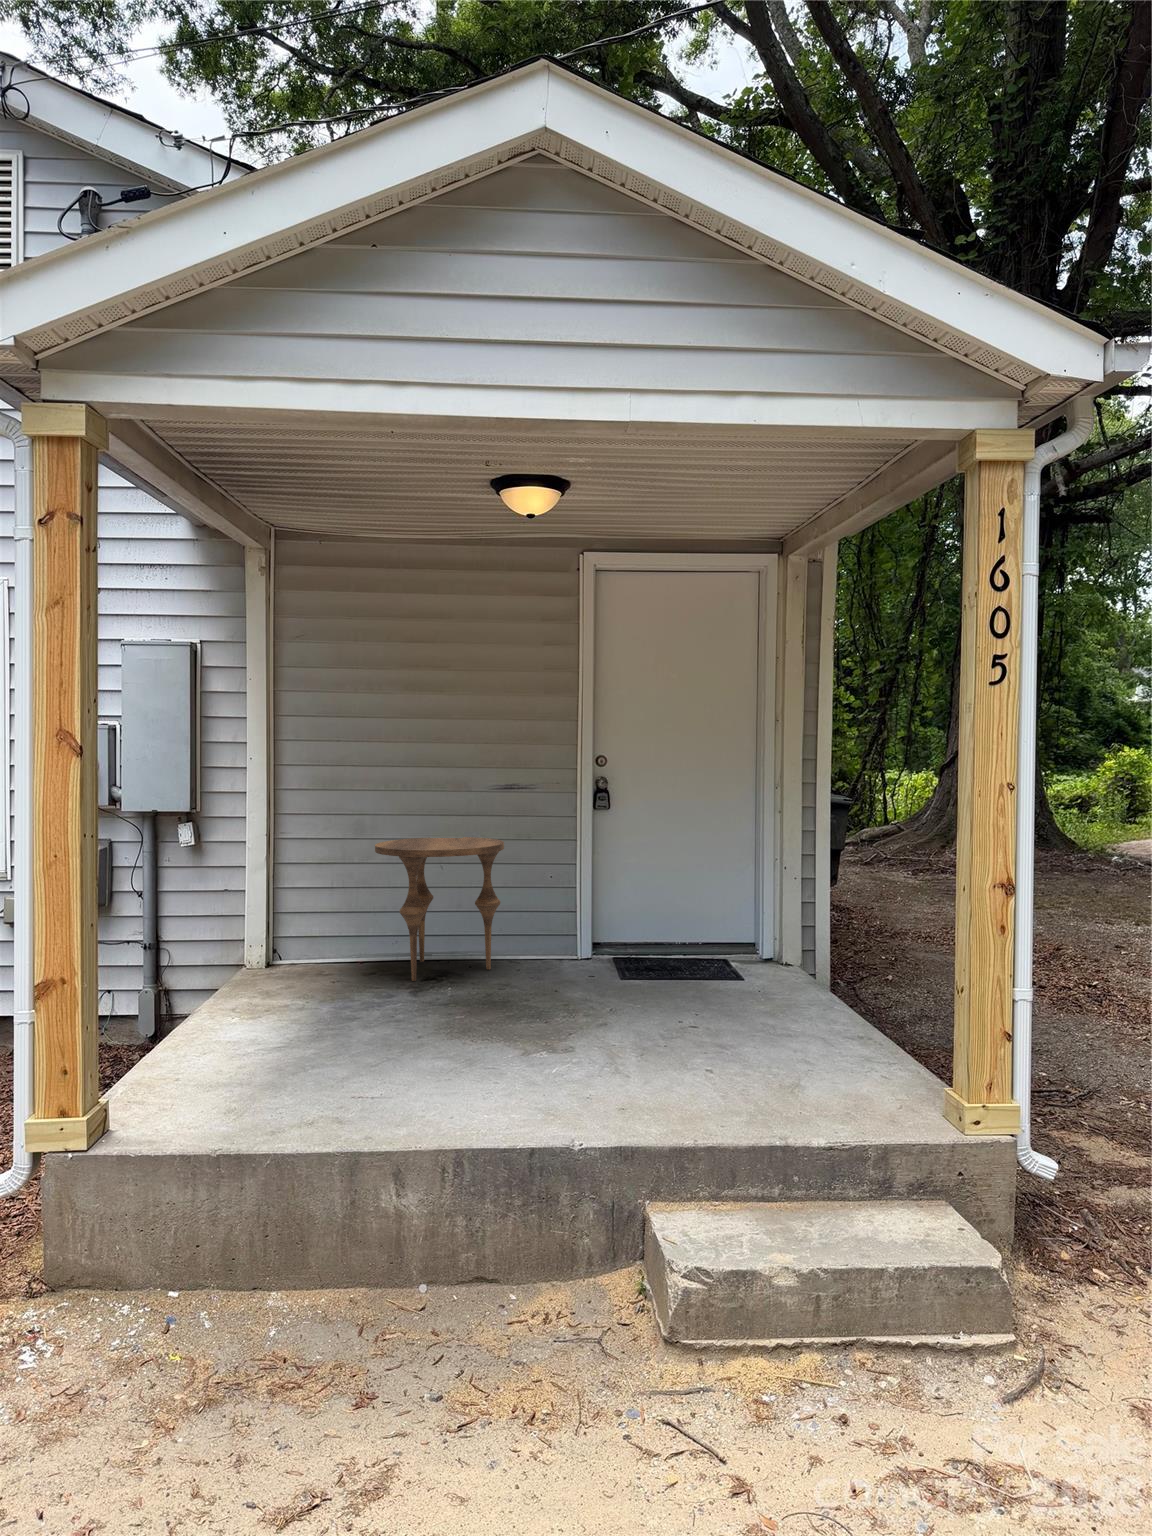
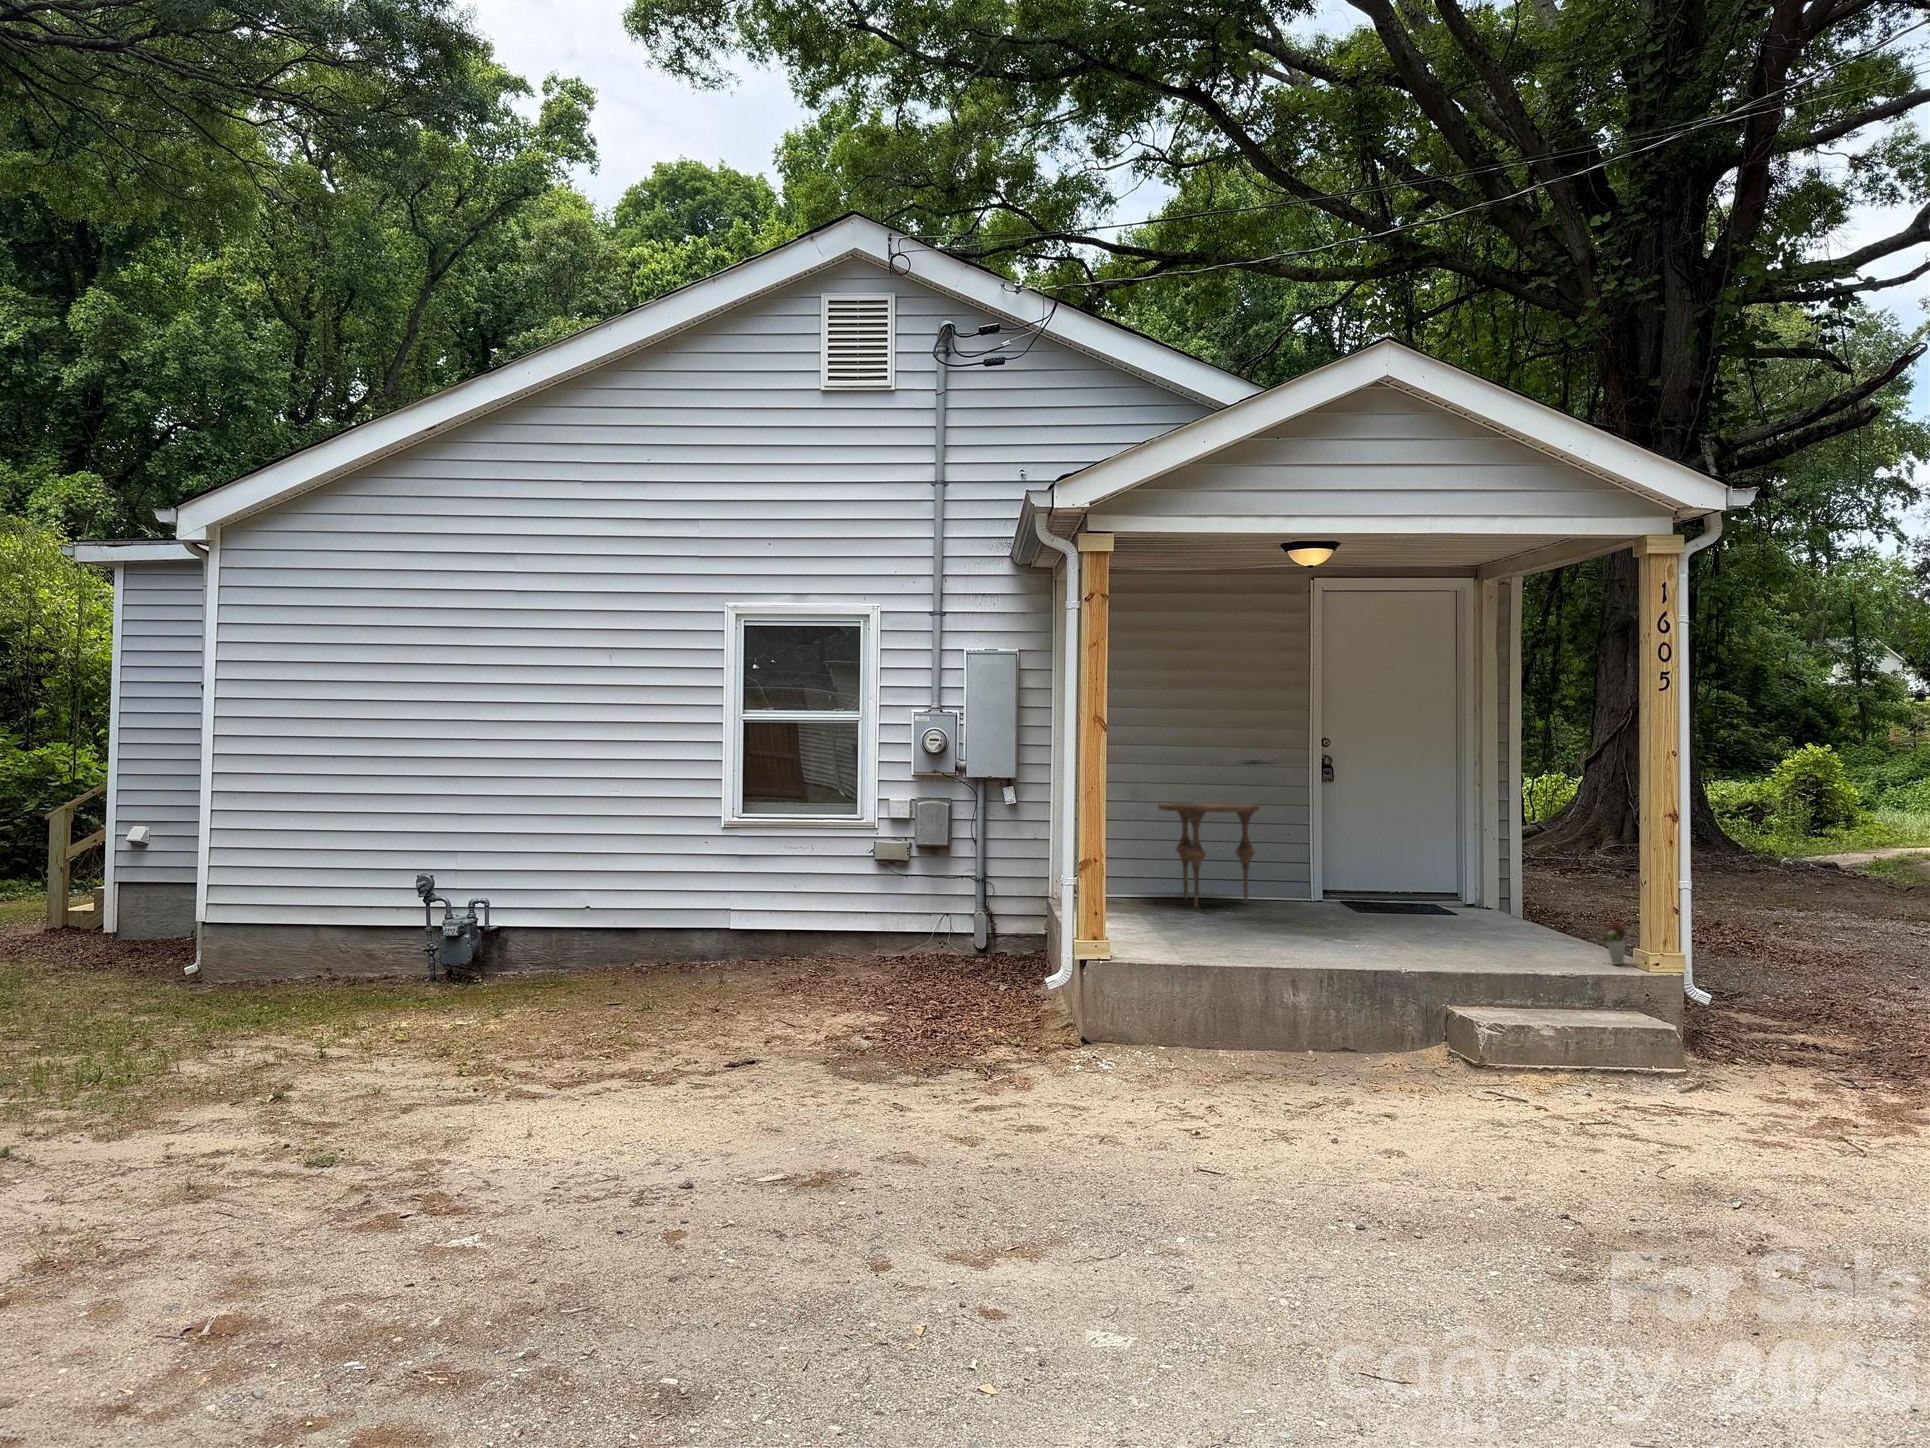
decorative plant: none [896,1022,936,1110] -> present [1601,915,1625,965]

